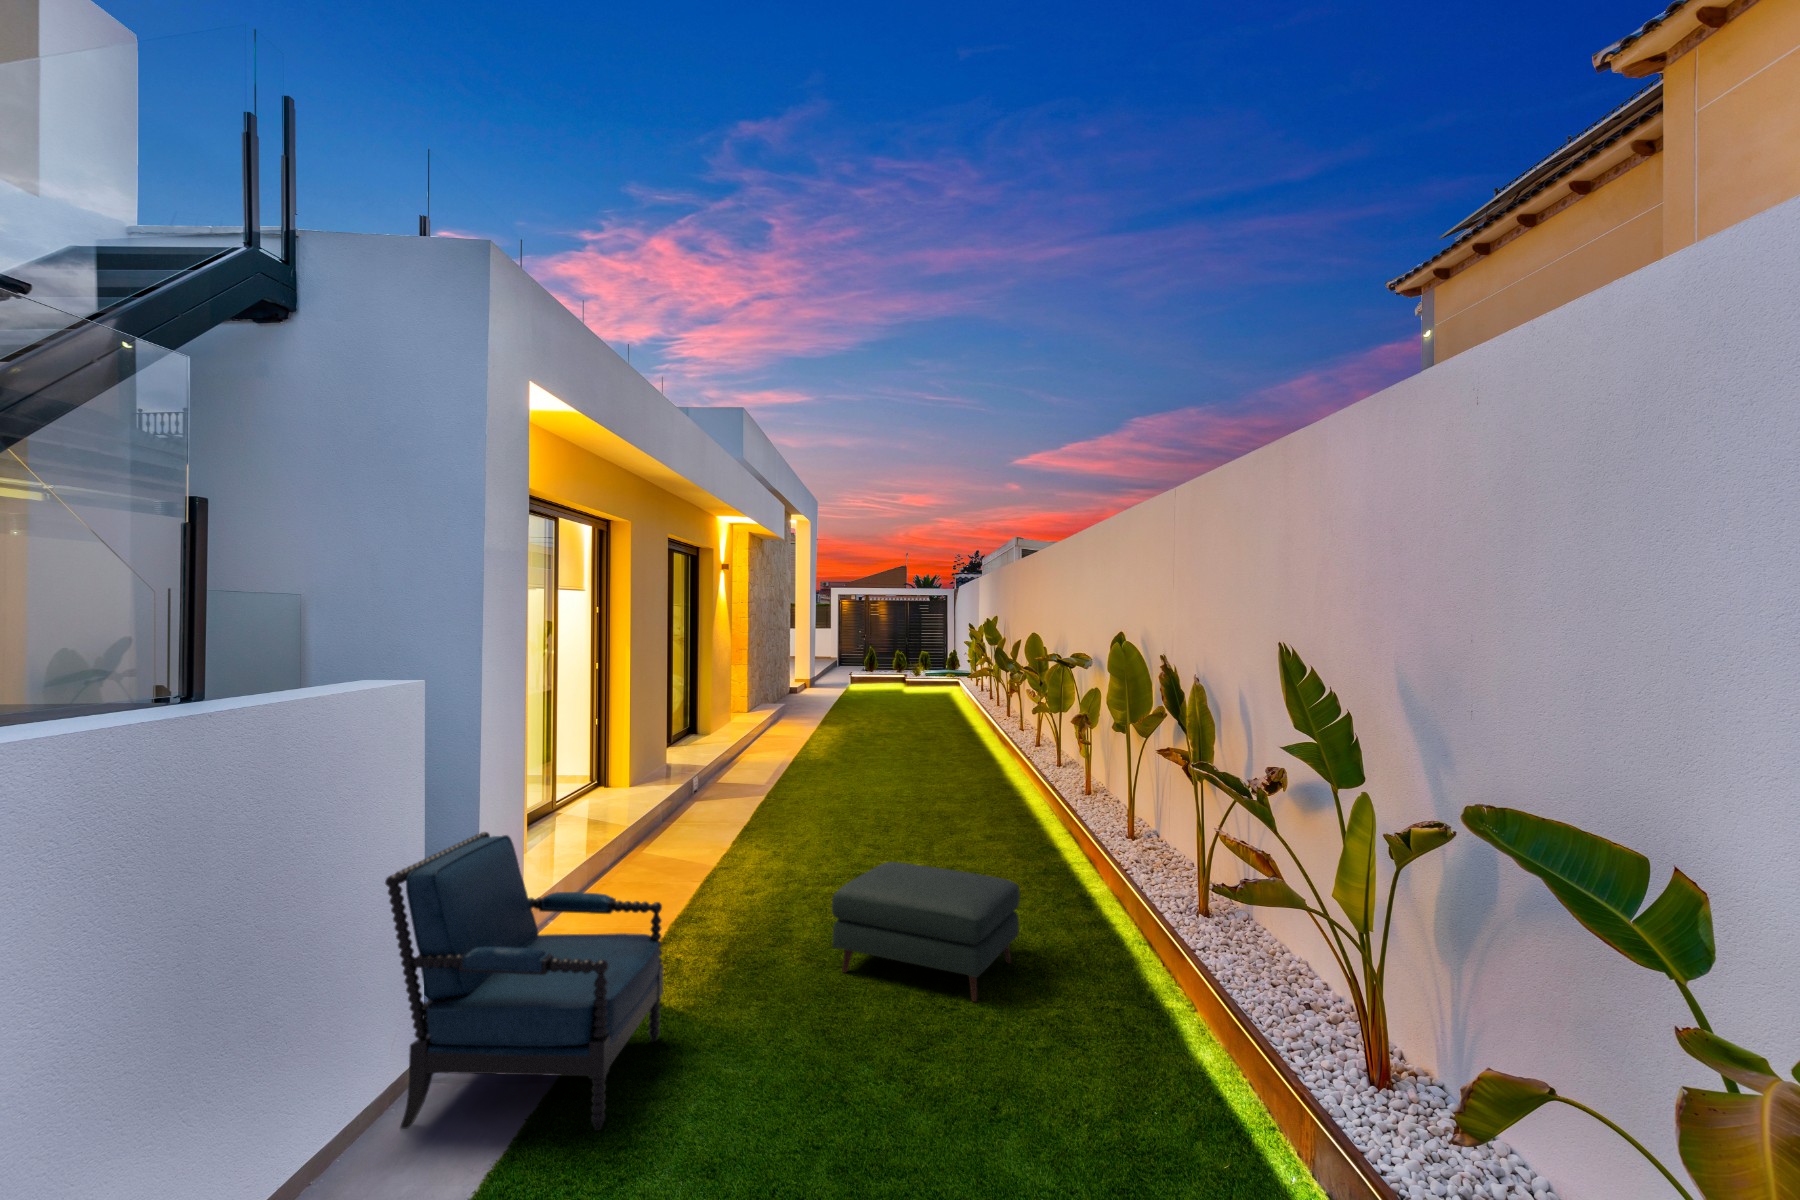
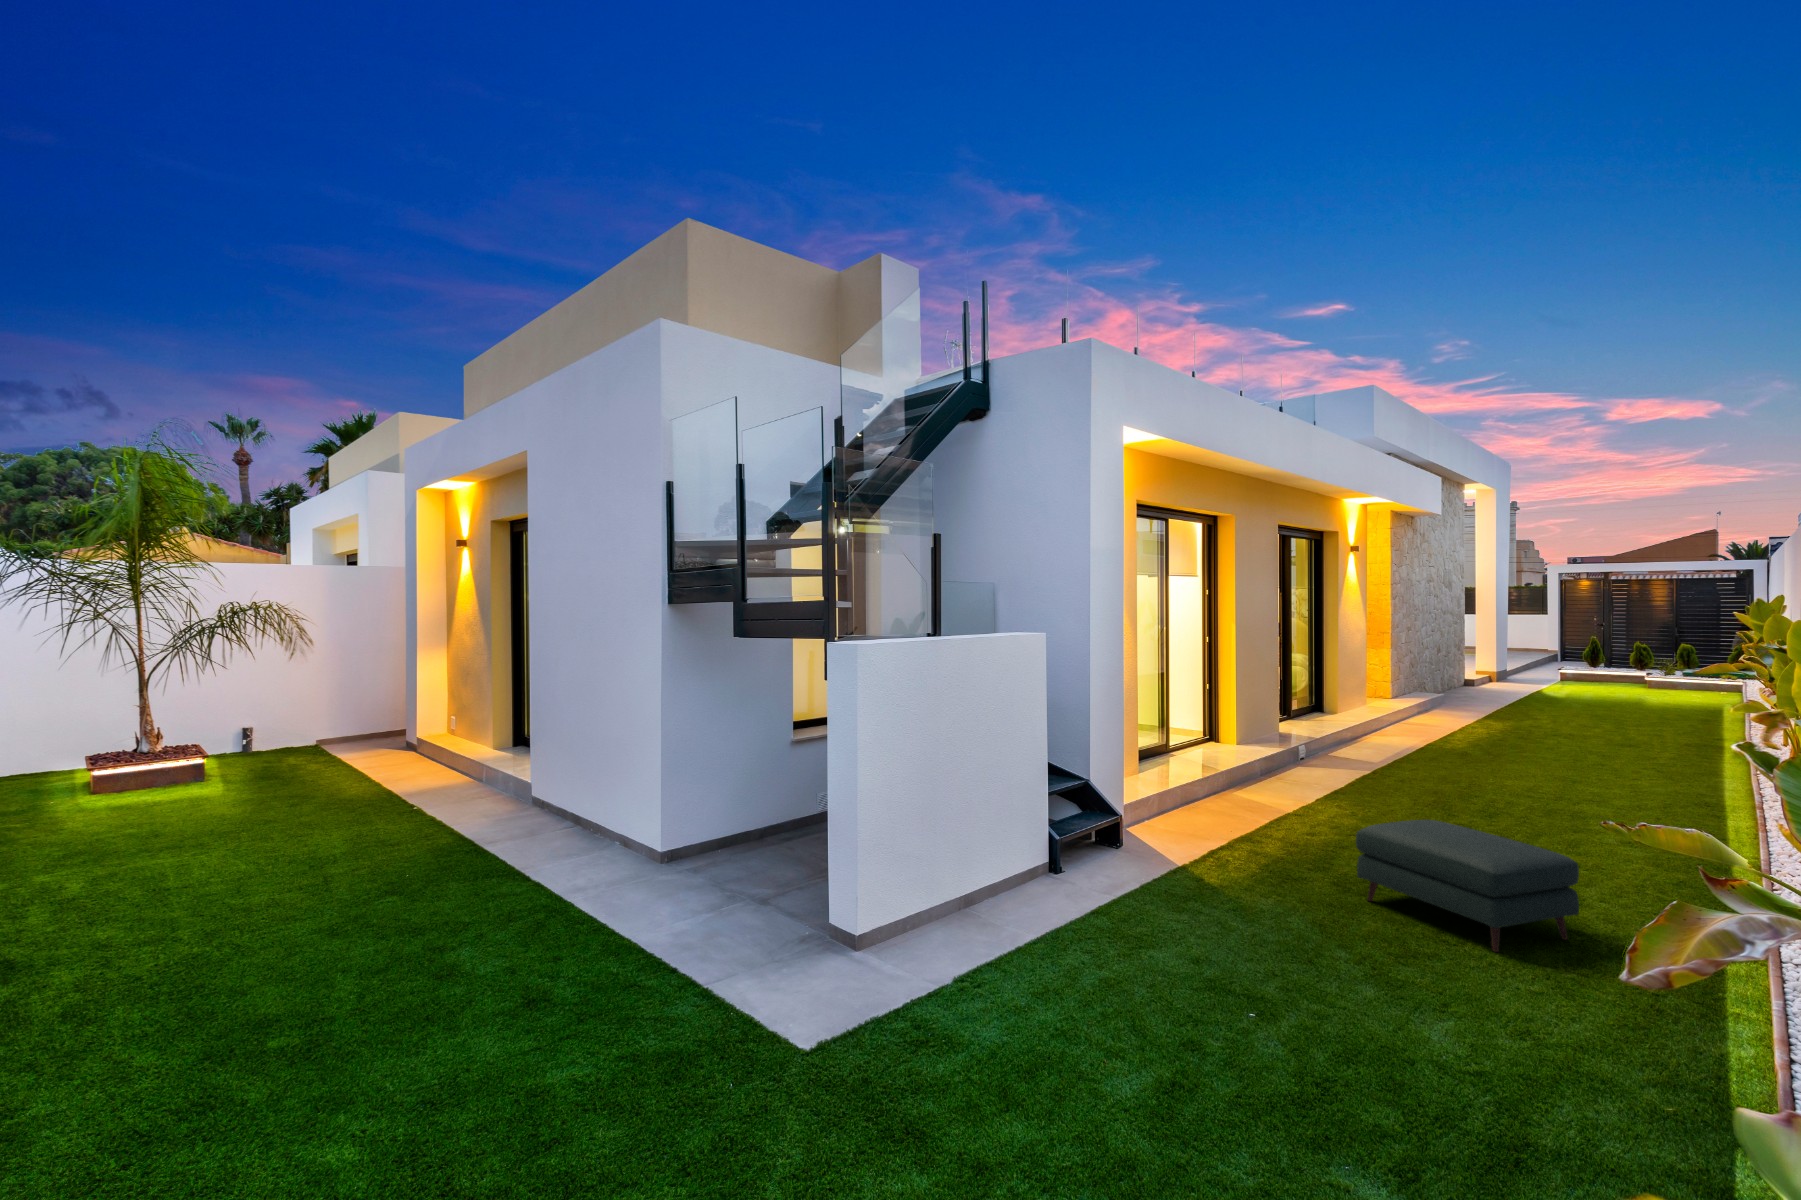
chair: present [385,832,663,1131] -> none [1019,734,1196,926]

